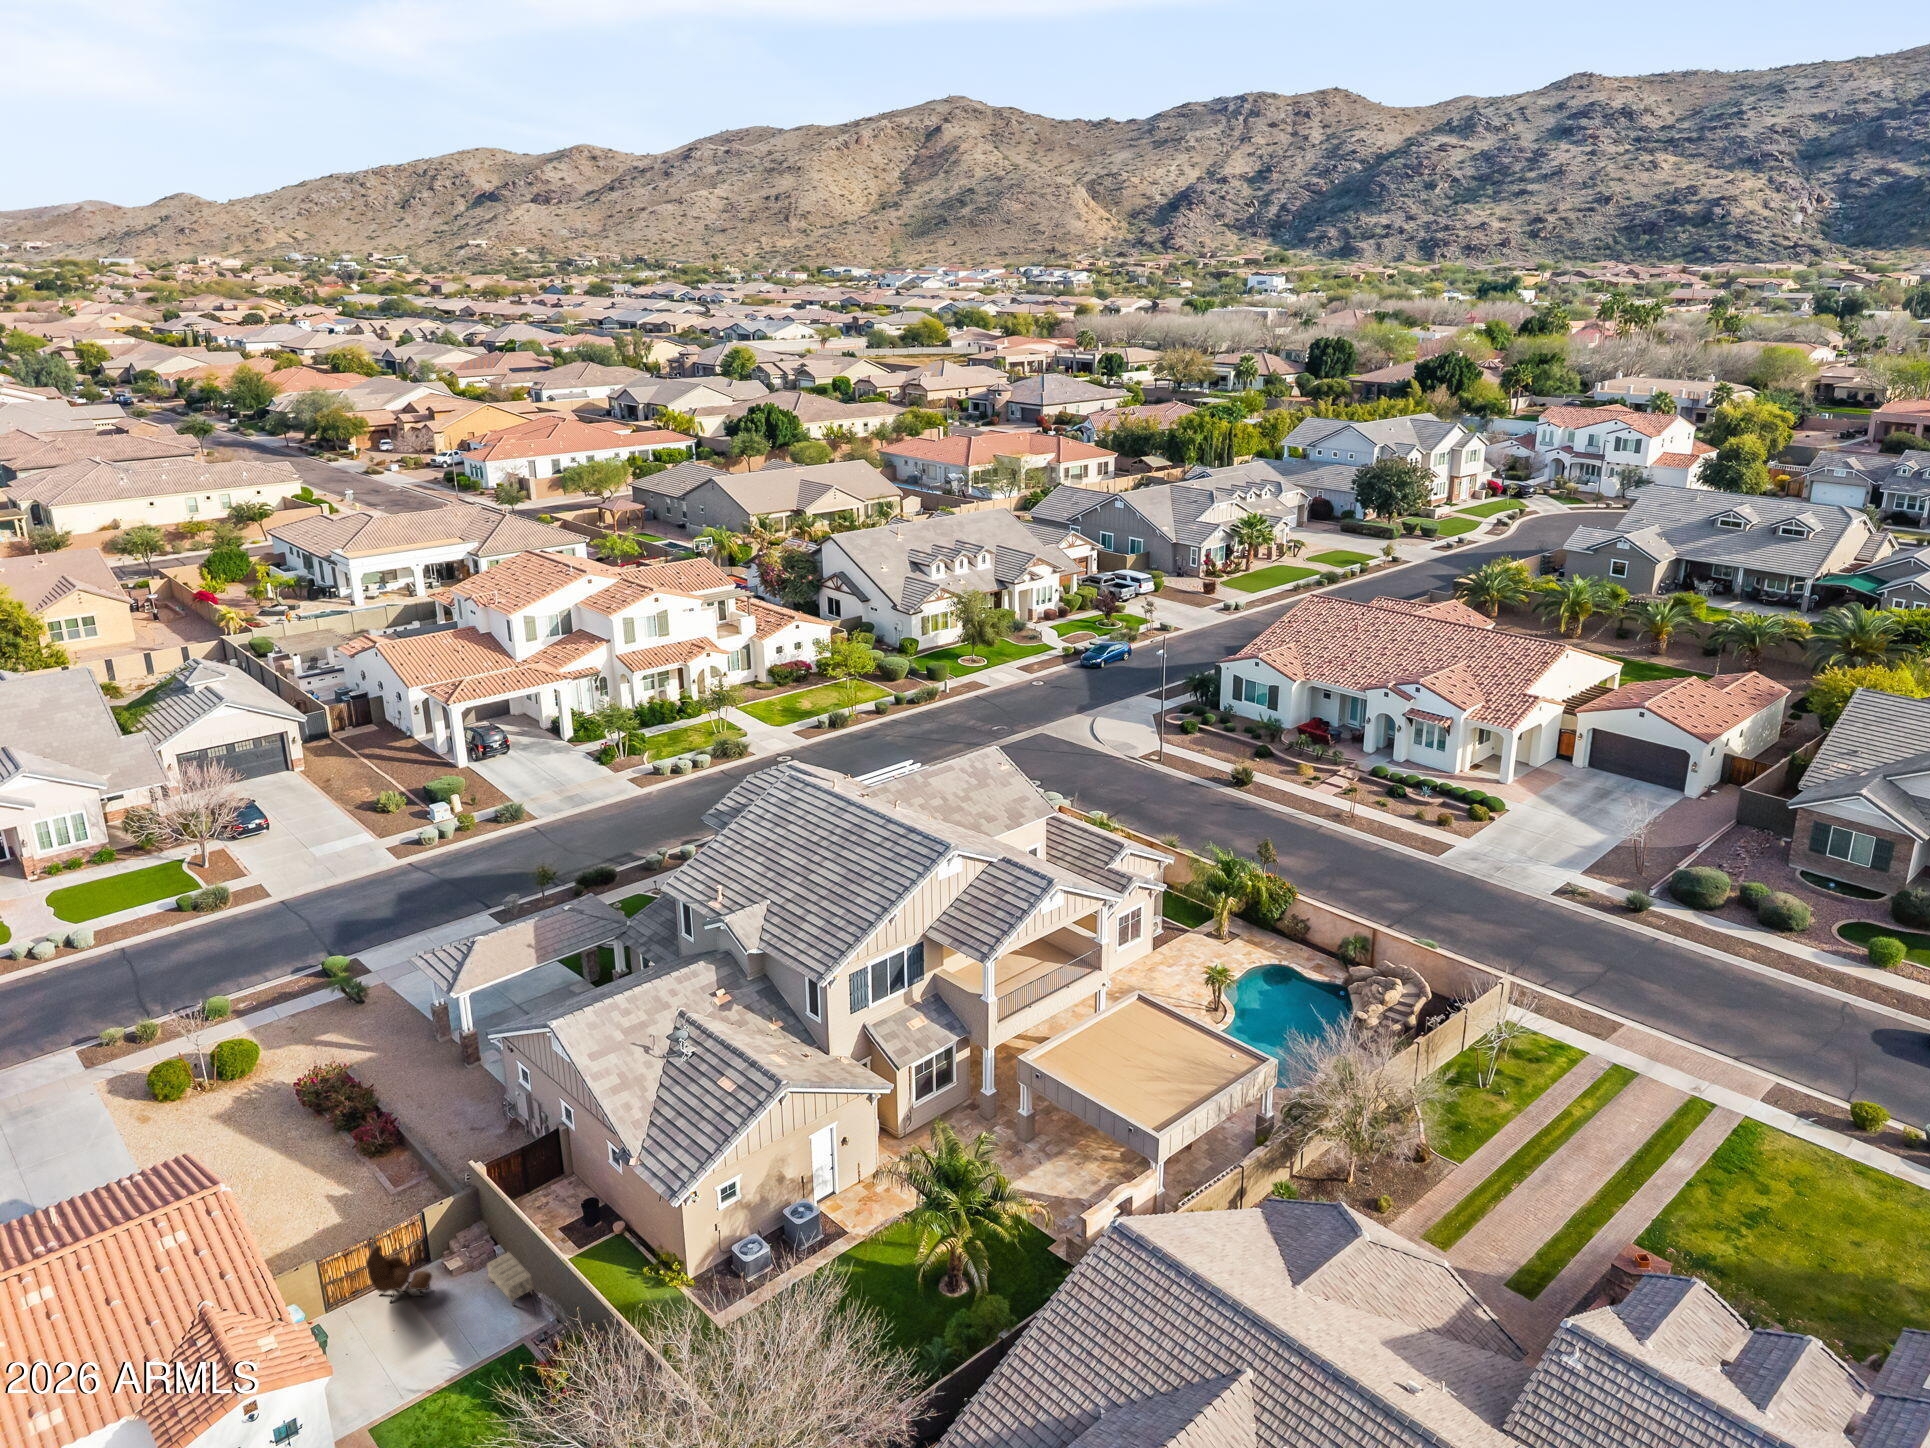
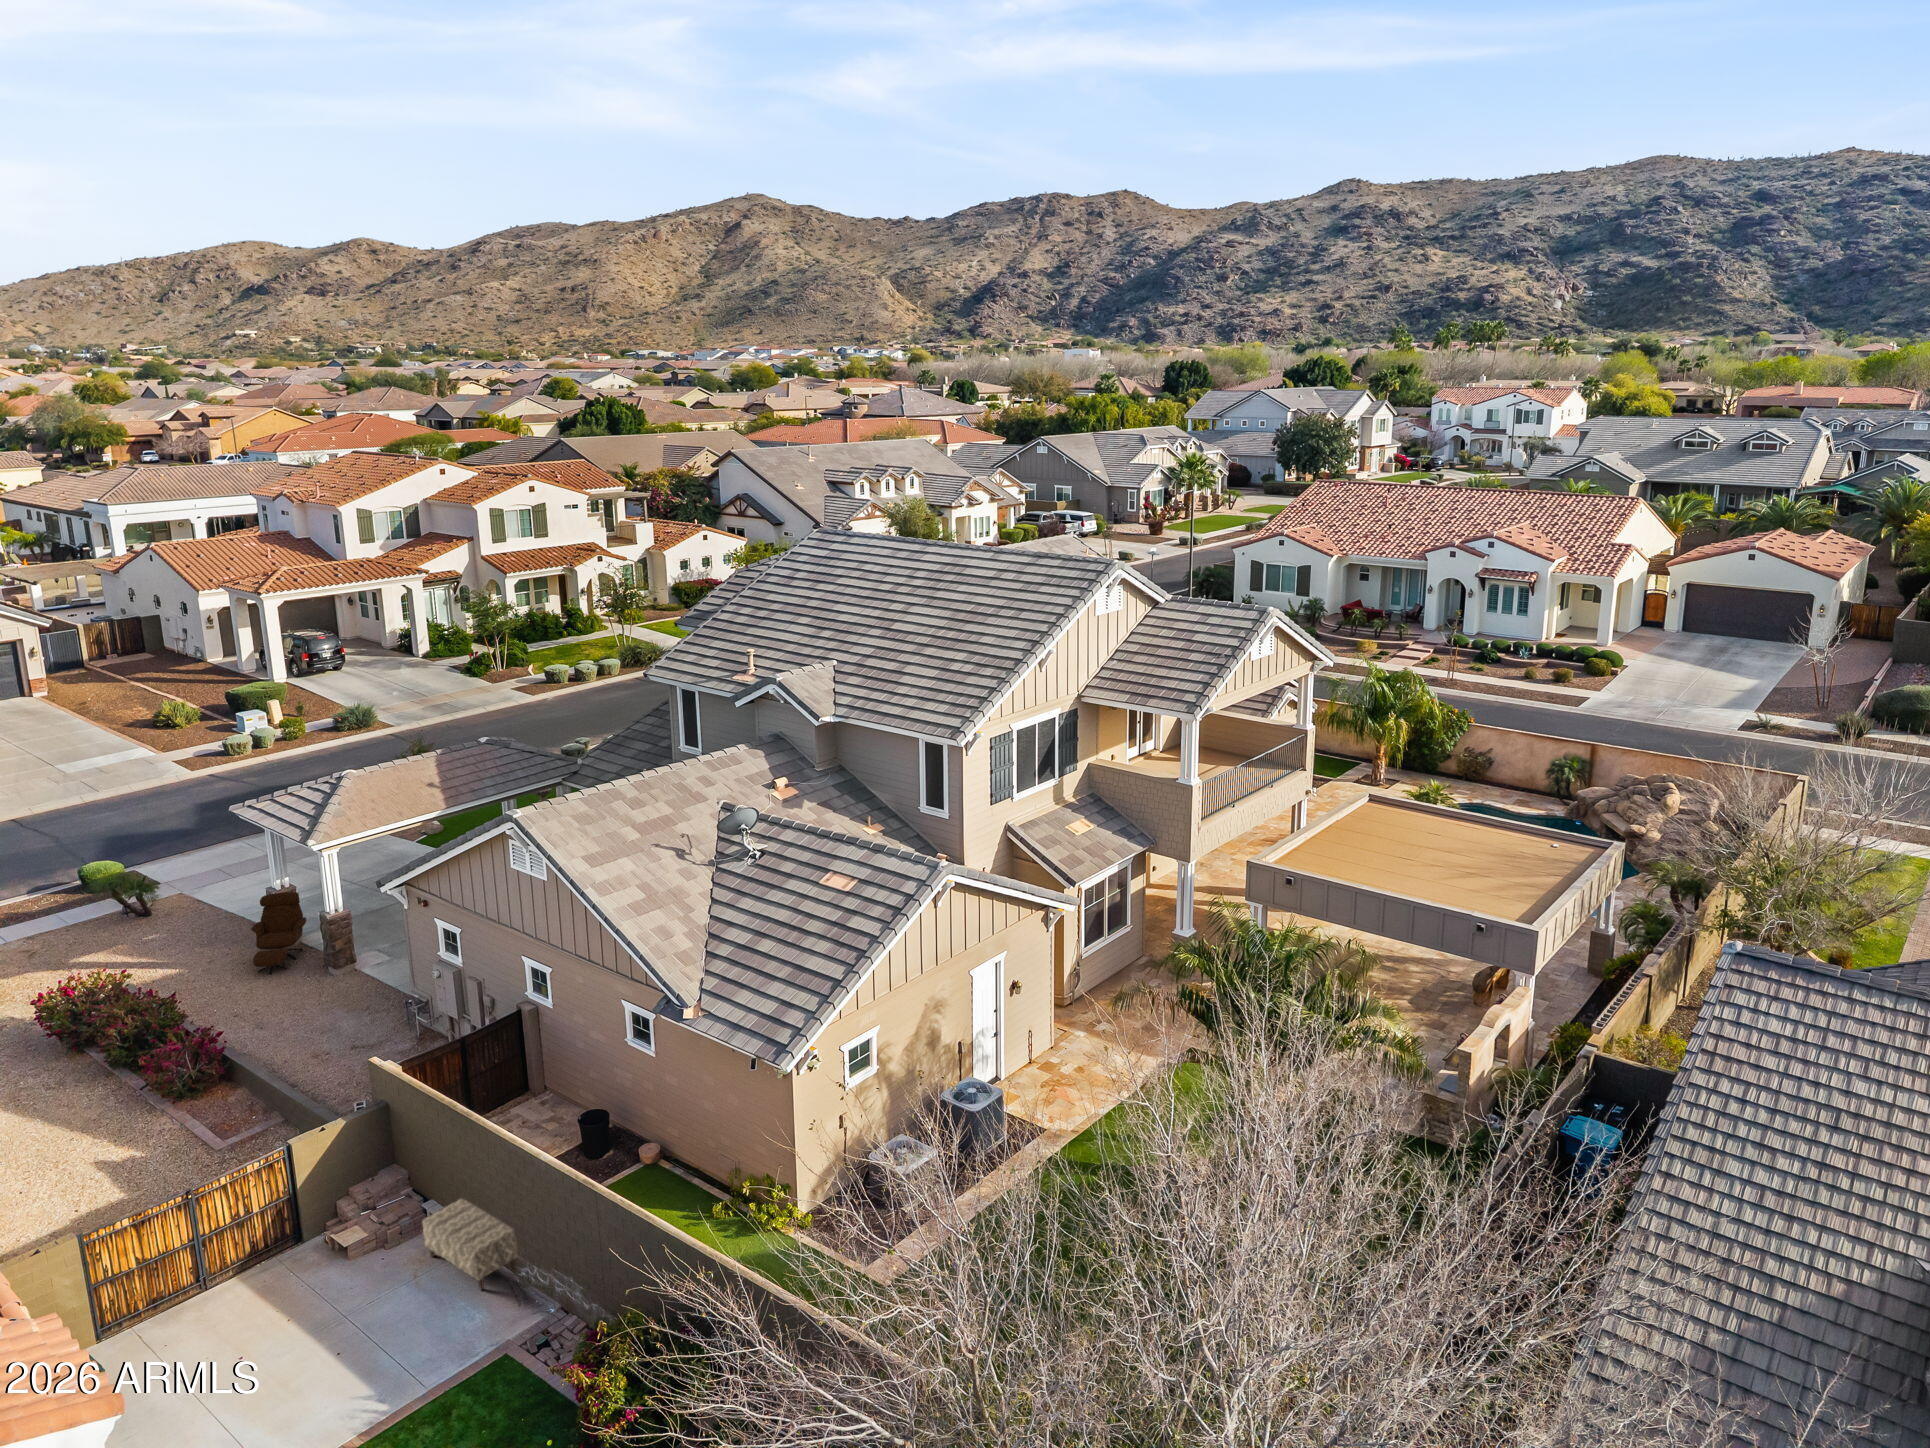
lounge chair: present [366,1245,432,1301] -> present [251,892,306,974]

